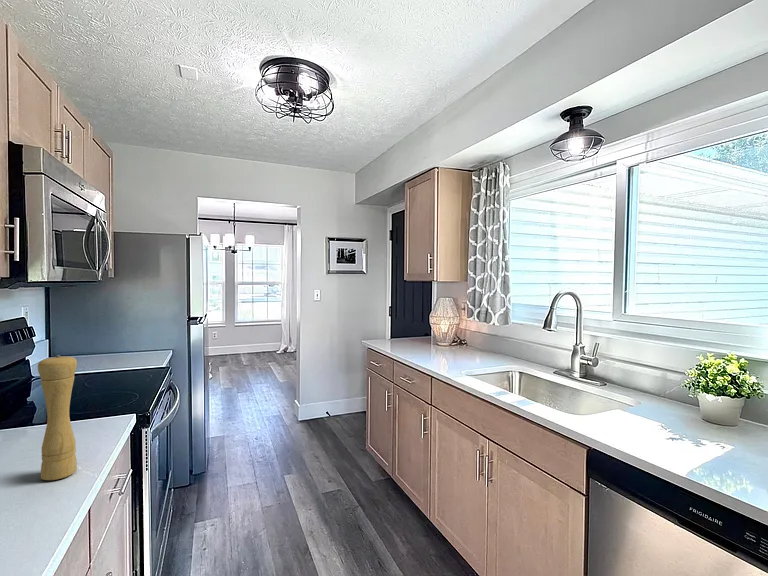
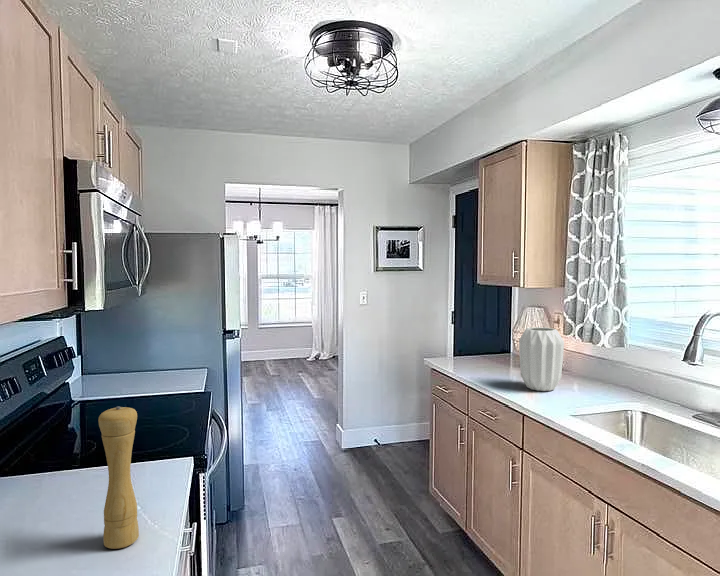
vase: none [431,311,464,360] -> present [519,327,564,391]

